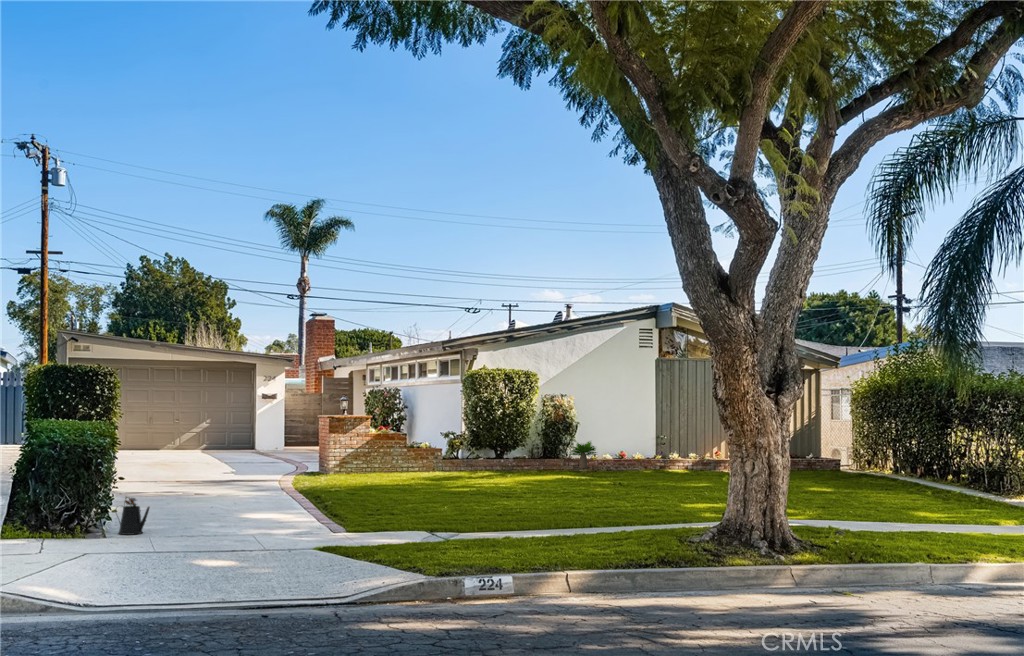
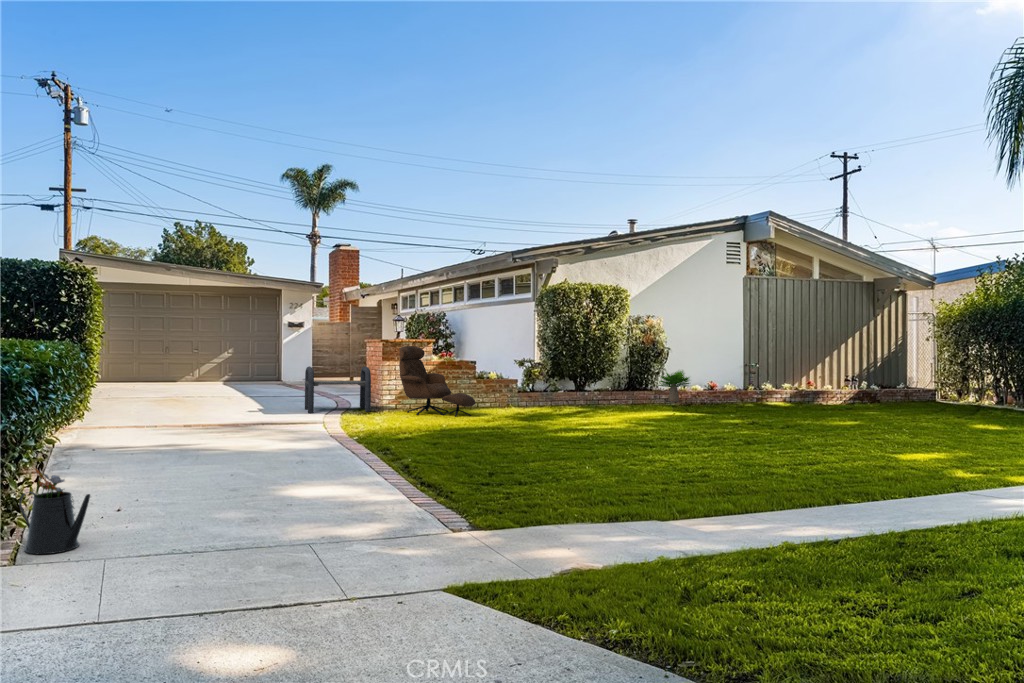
lounge chair: none [343,422,402,478] -> present [399,346,475,417]
bench: none [269,438,321,475] -> present [305,366,371,413]

